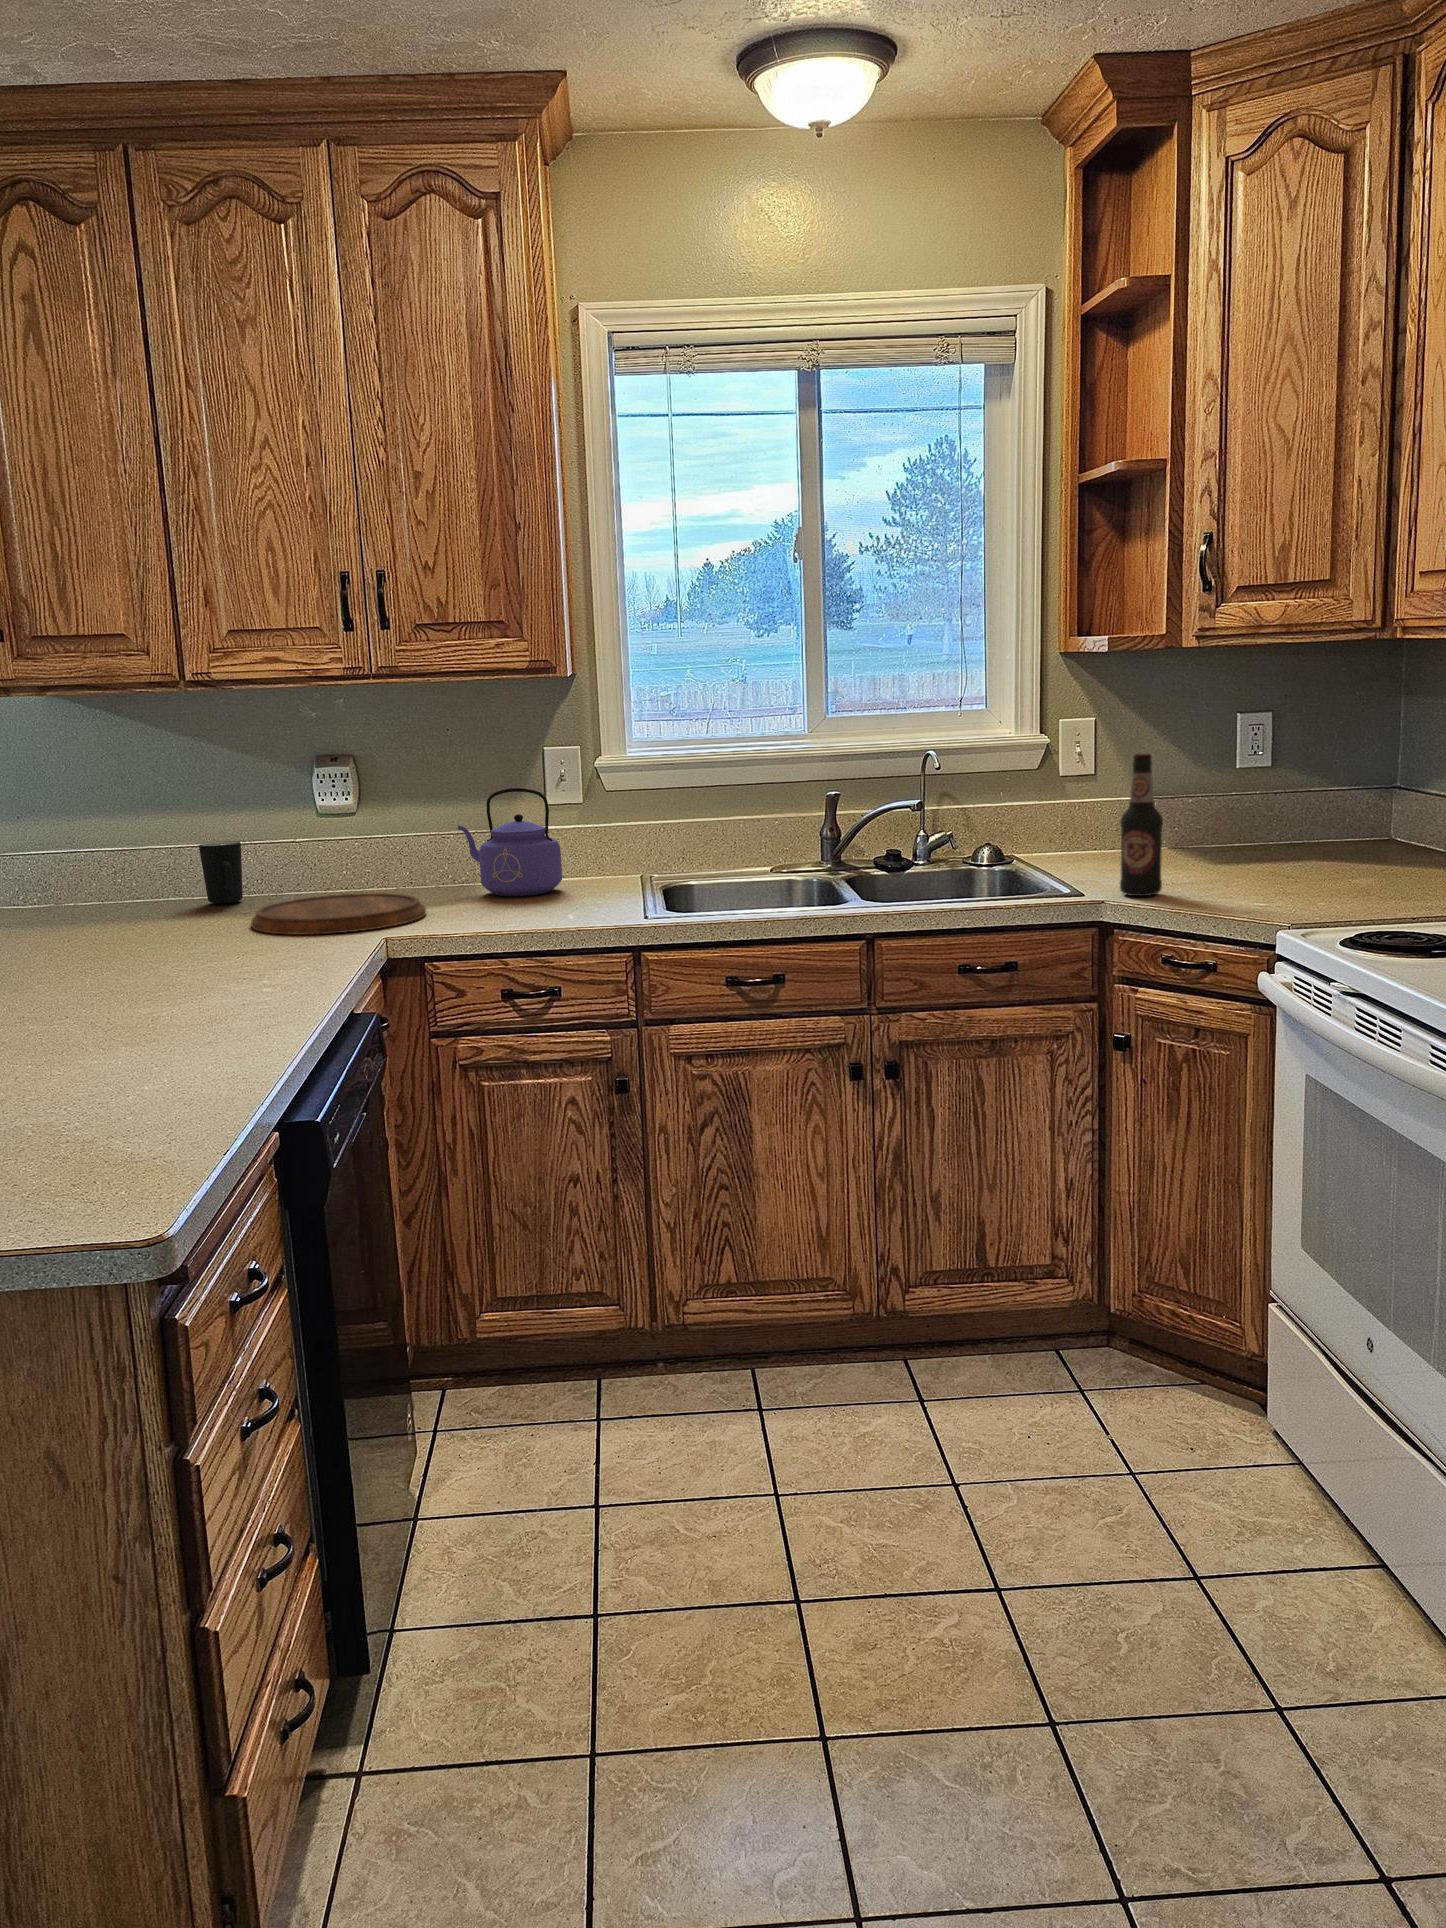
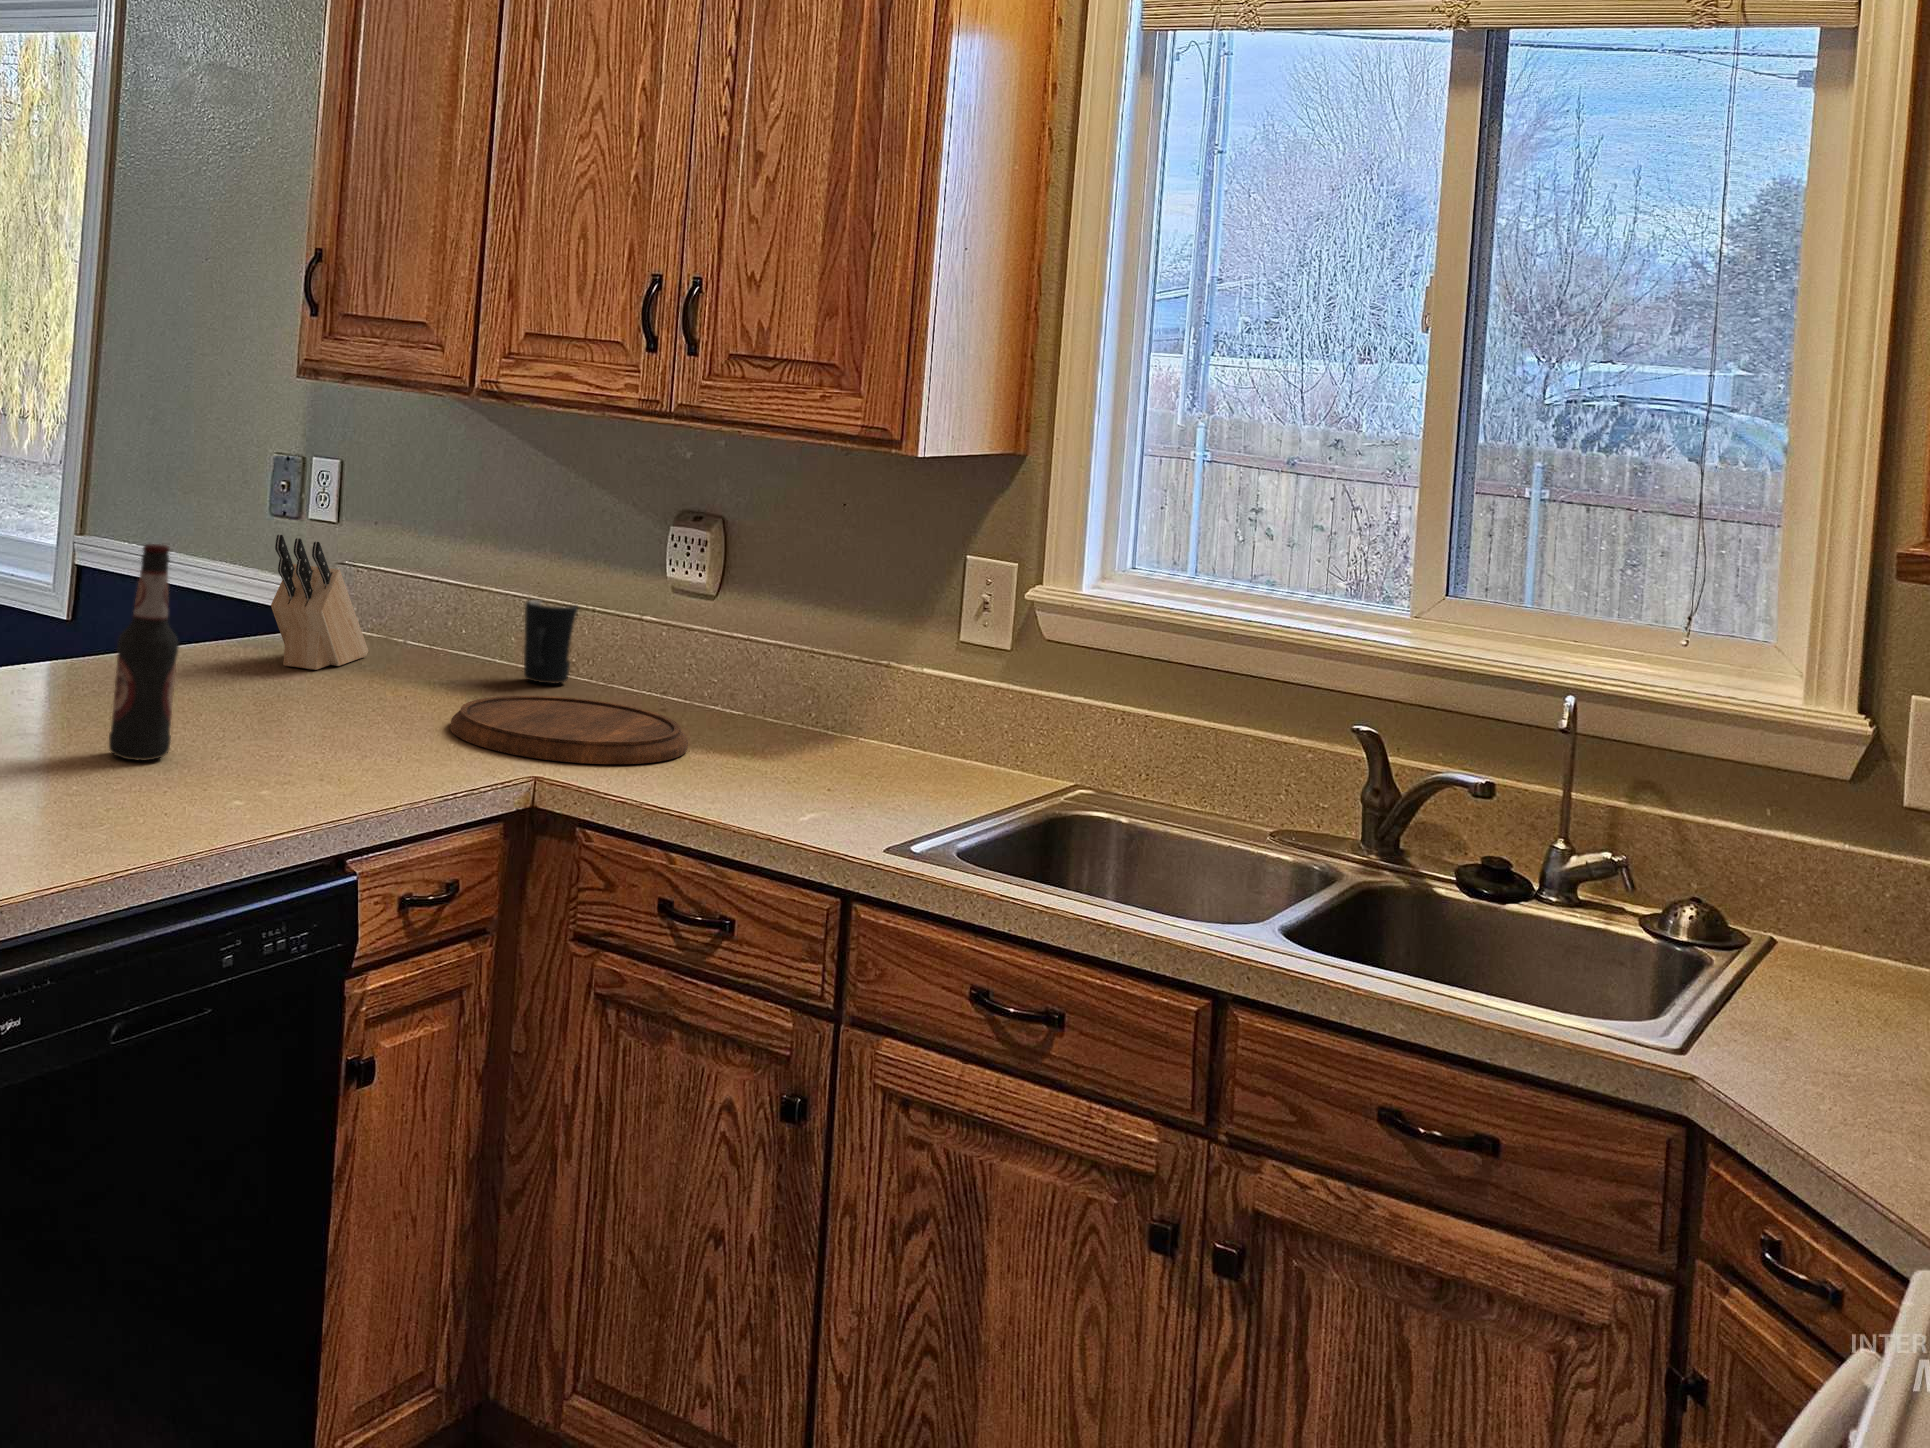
bottle: present [1120,754,1163,896] -> present [109,544,178,760]
kettle: present [458,788,562,896] -> none [812,608,939,776]
knife block: none [21,826,77,933] -> present [271,535,368,670]

